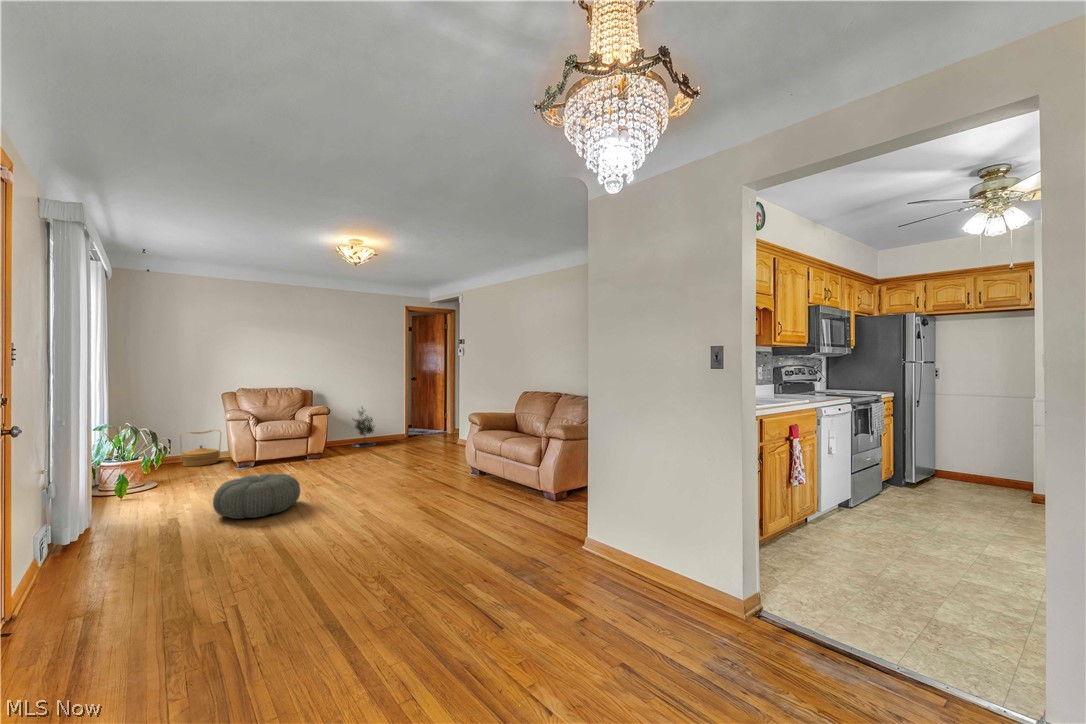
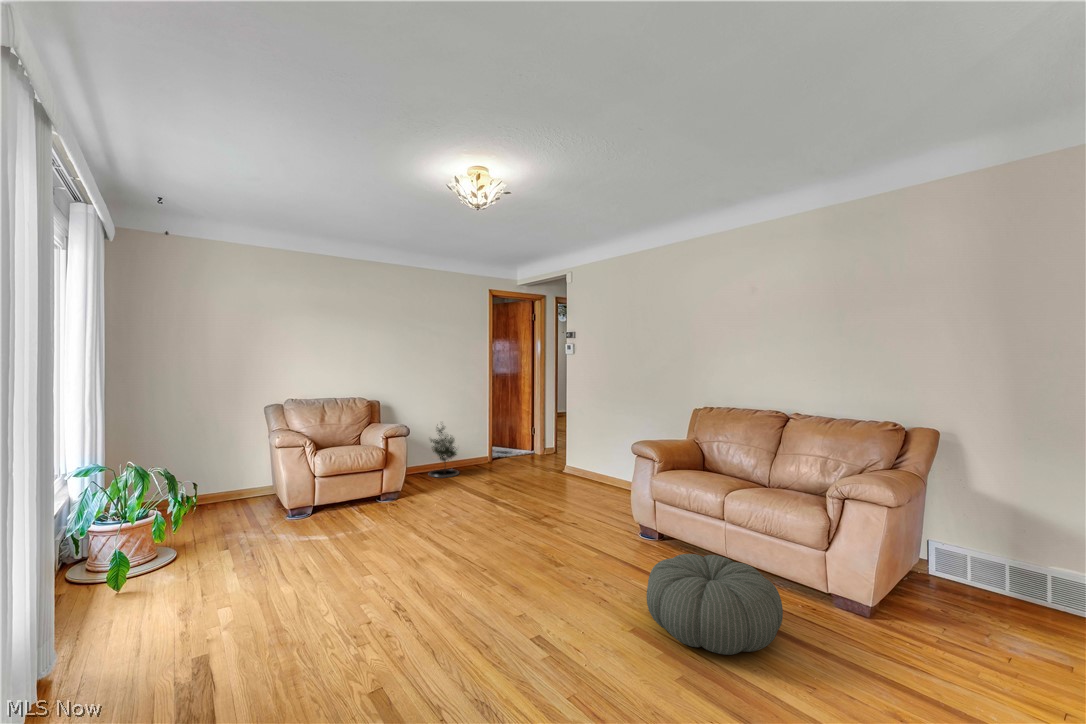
woven basket: present [180,430,221,466] -> none [207,458,263,512]
pouf: present [213,474,300,519] -> present [647,554,783,655]

